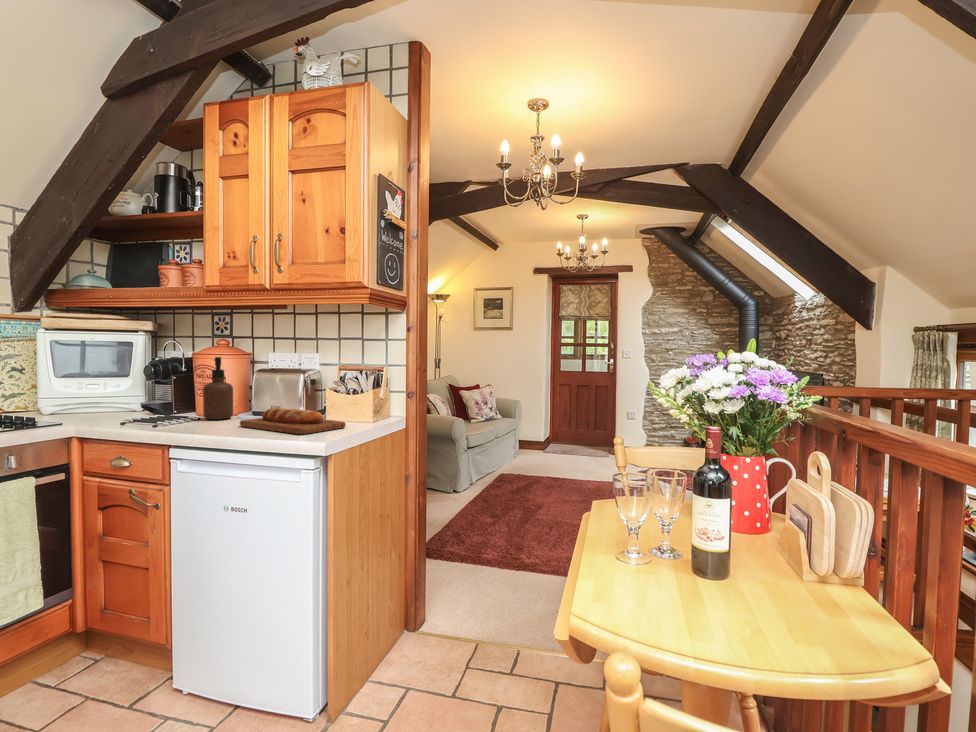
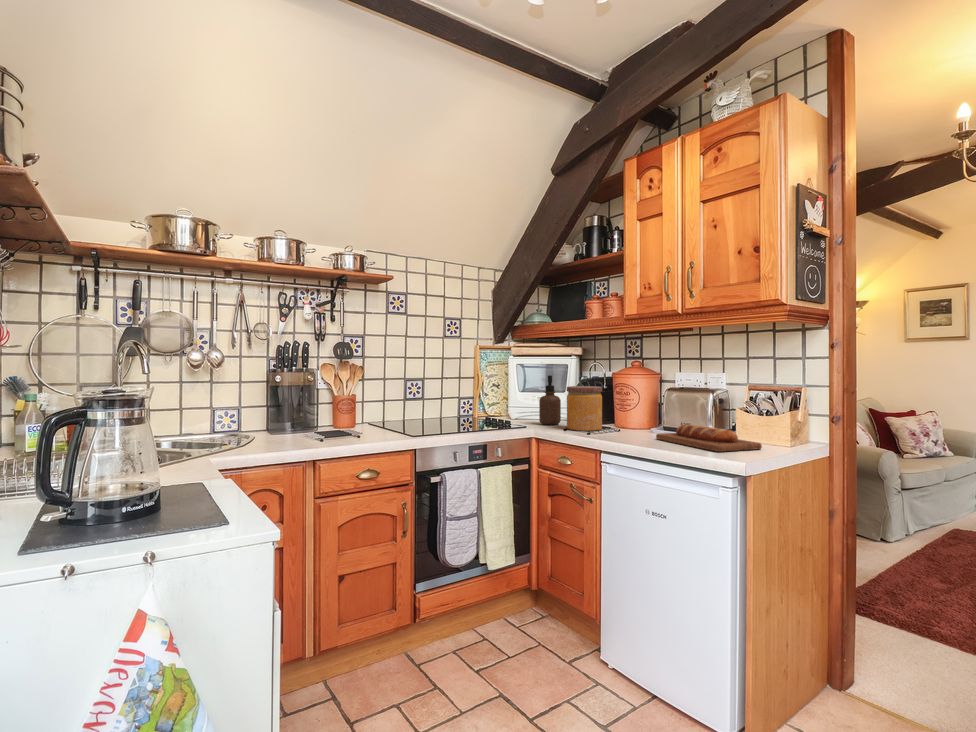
soap dispenser: present [203,357,233,420] -> present [539,376,561,425]
jar: none [126,369,177,424] -> present [567,386,602,431]

